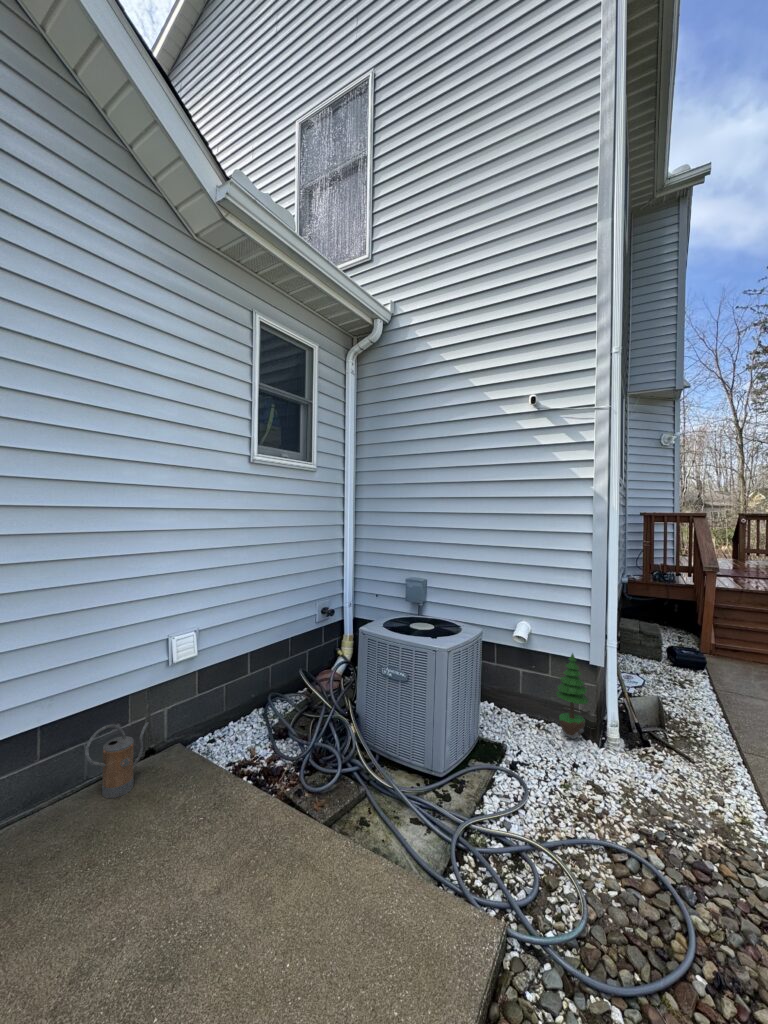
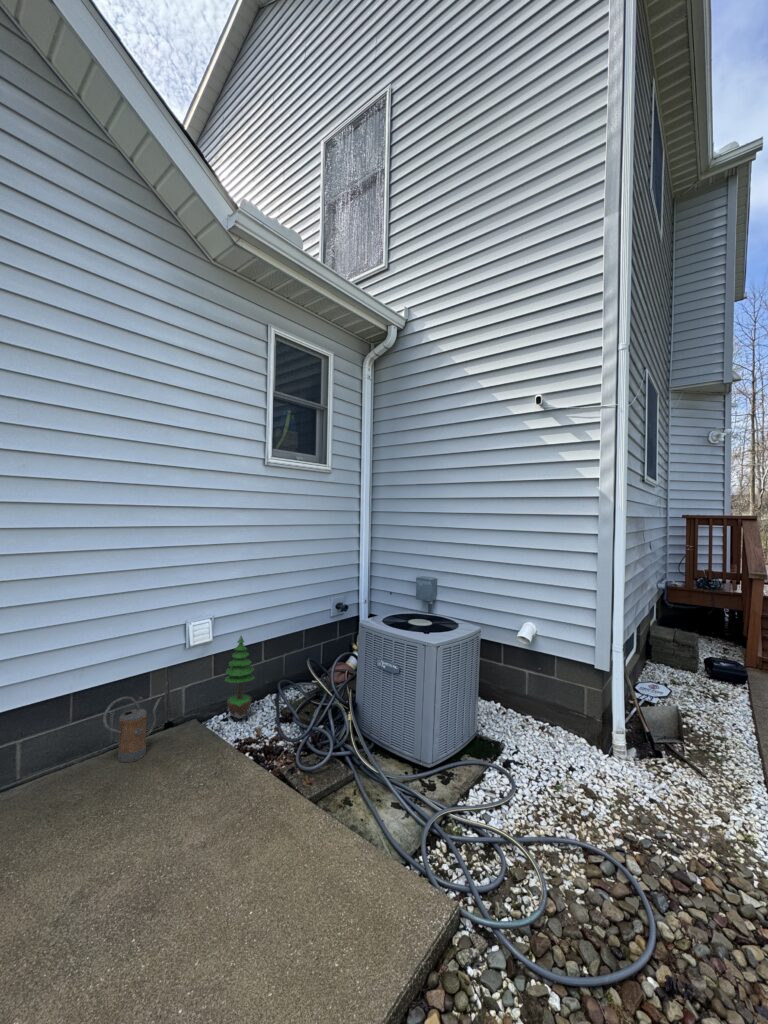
potted tree: present [556,653,588,739] -> present [225,636,255,719]

